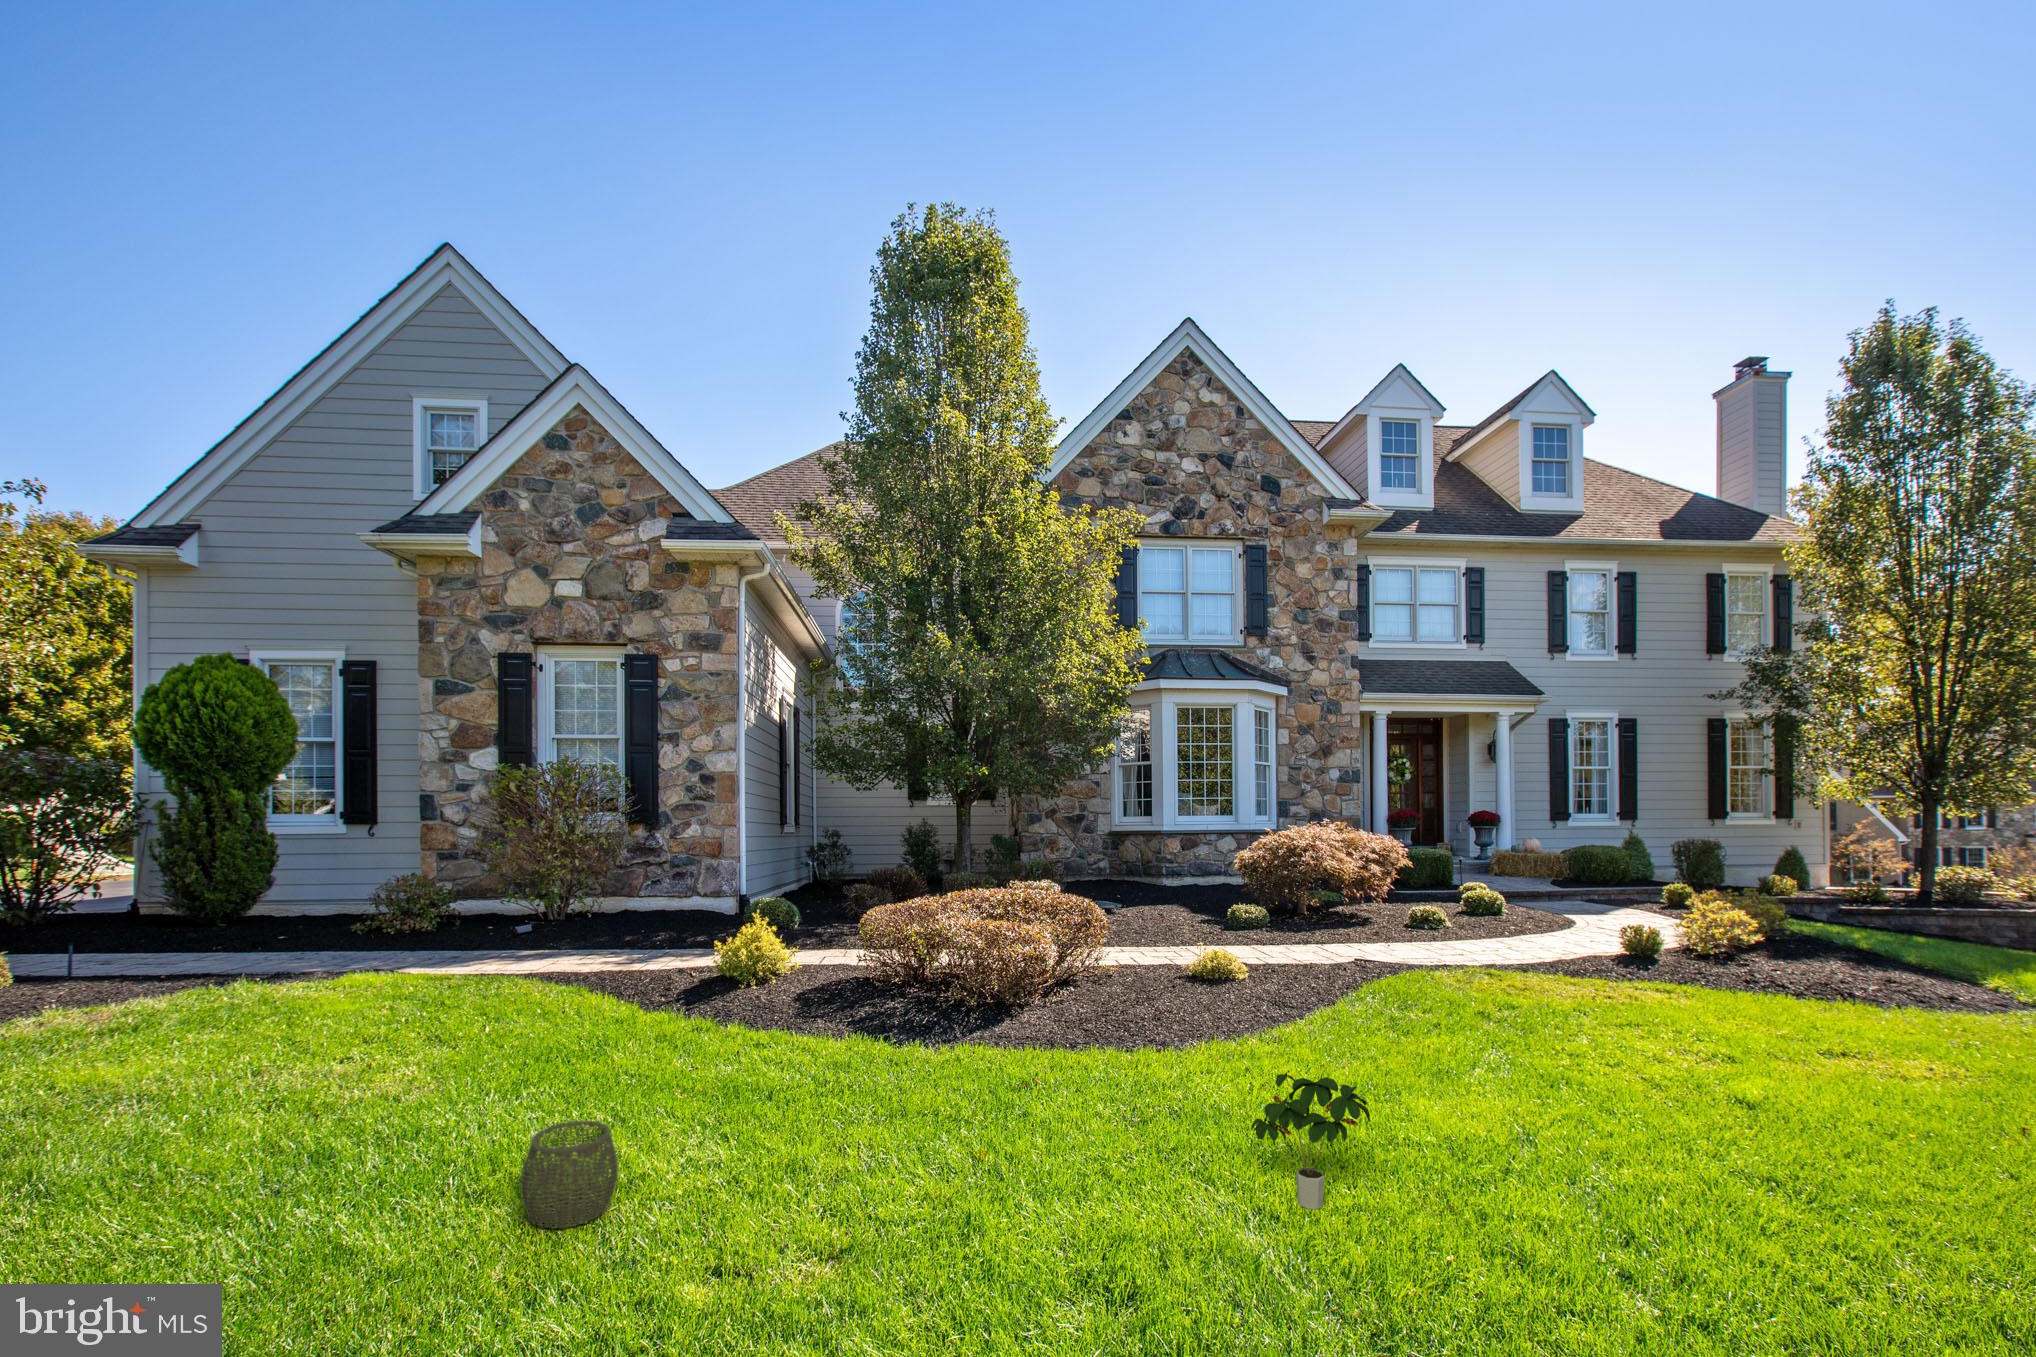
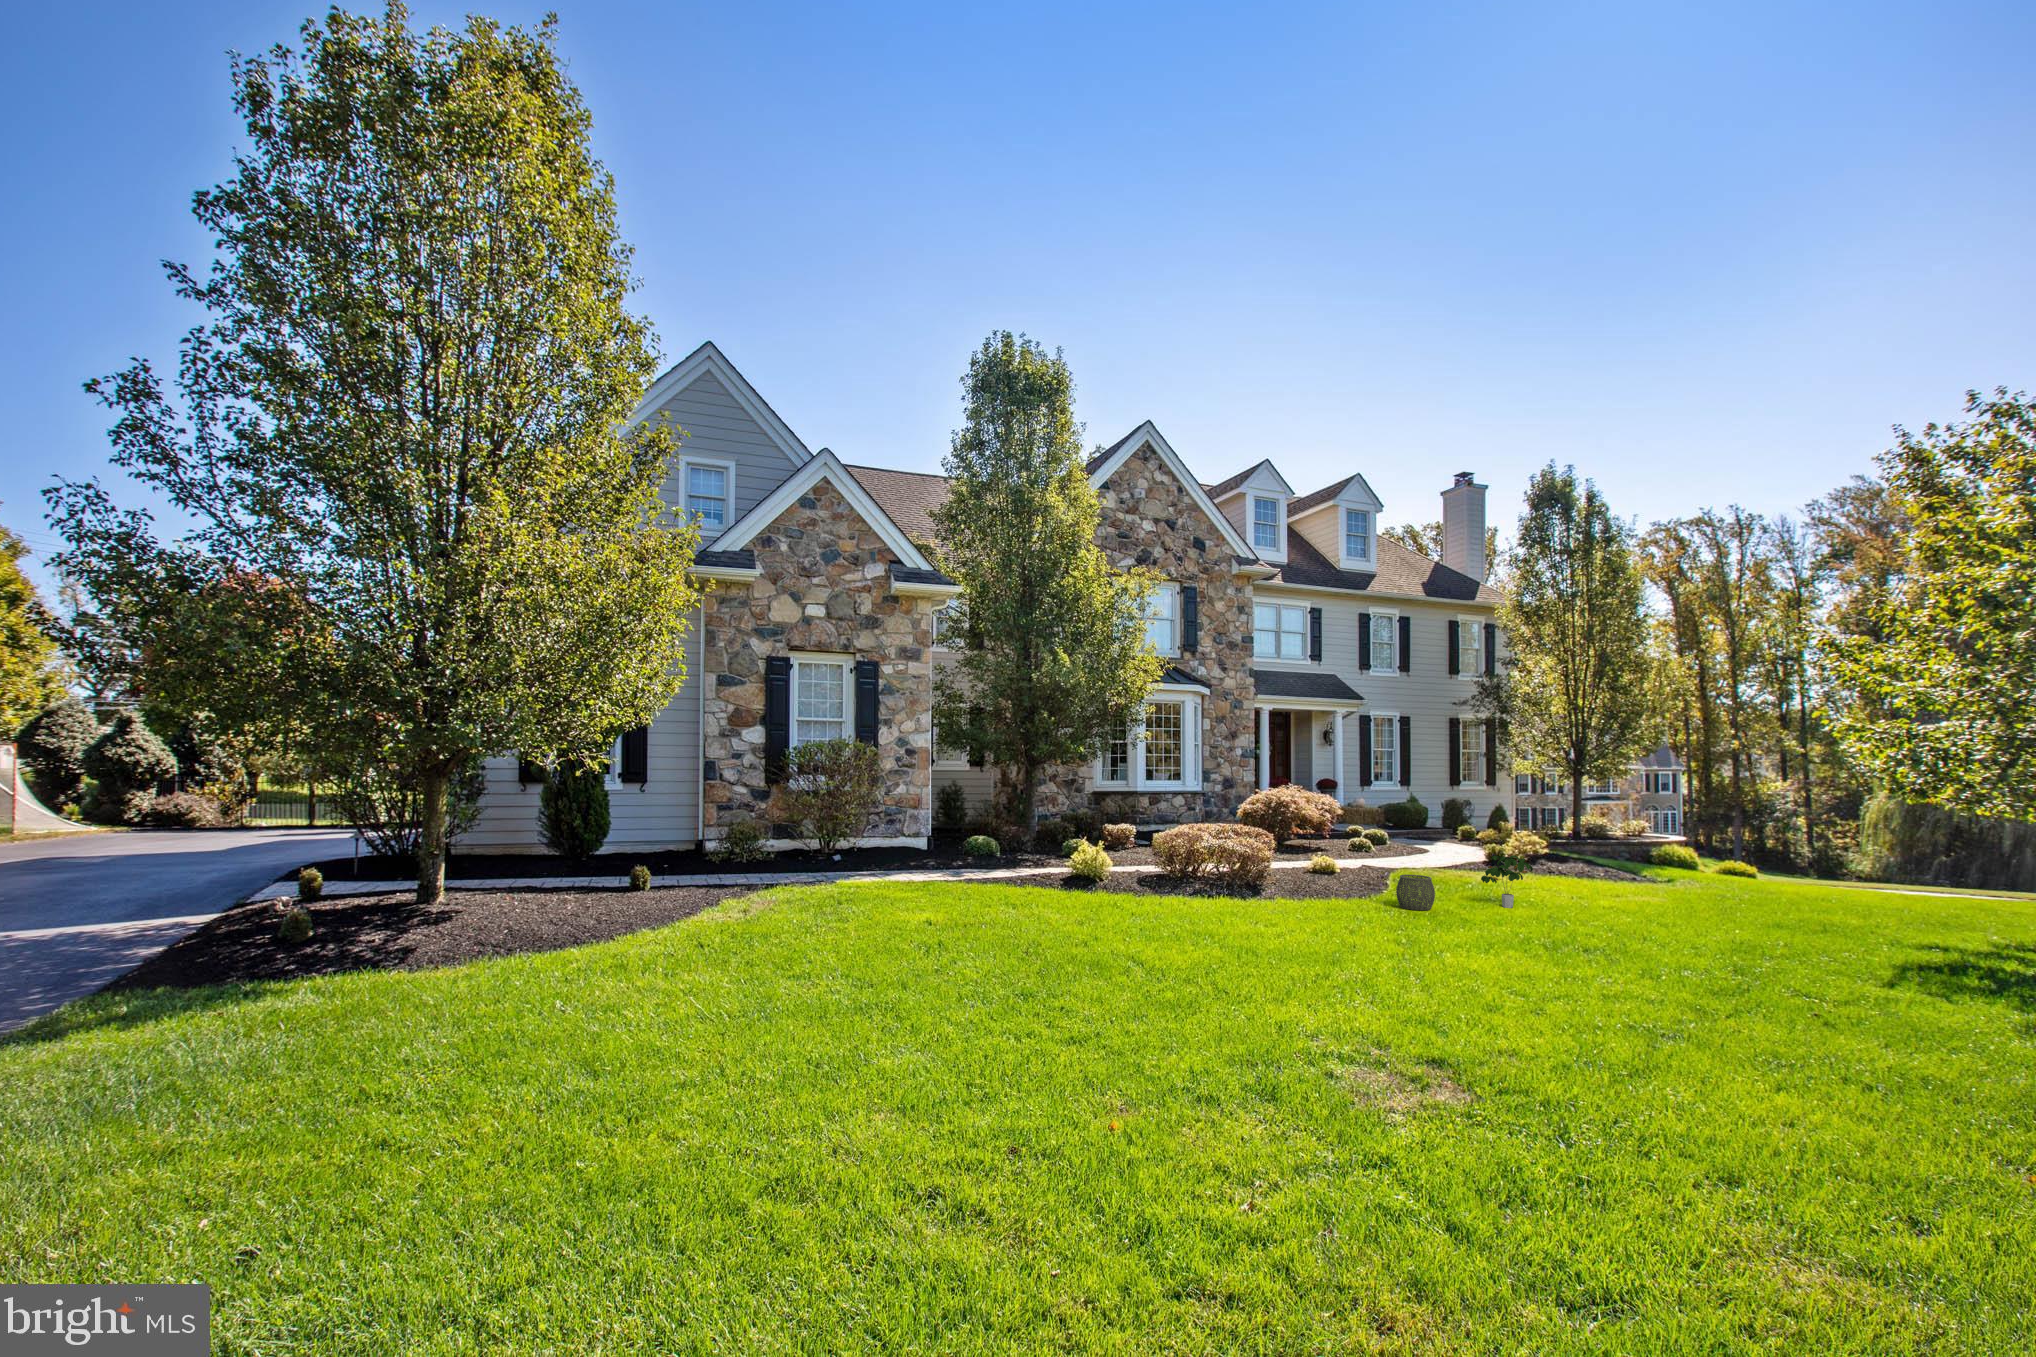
woven basket: present [520,1121,618,1229] -> present [1396,874,1435,911]

